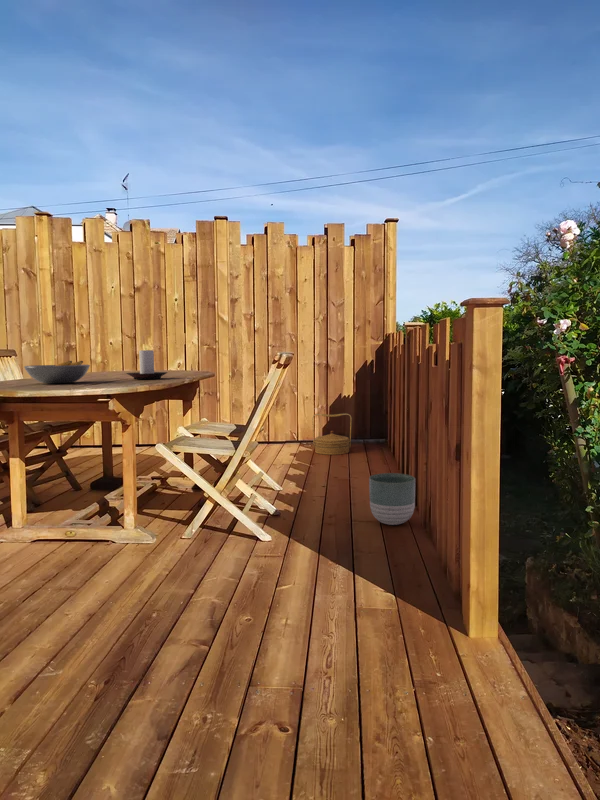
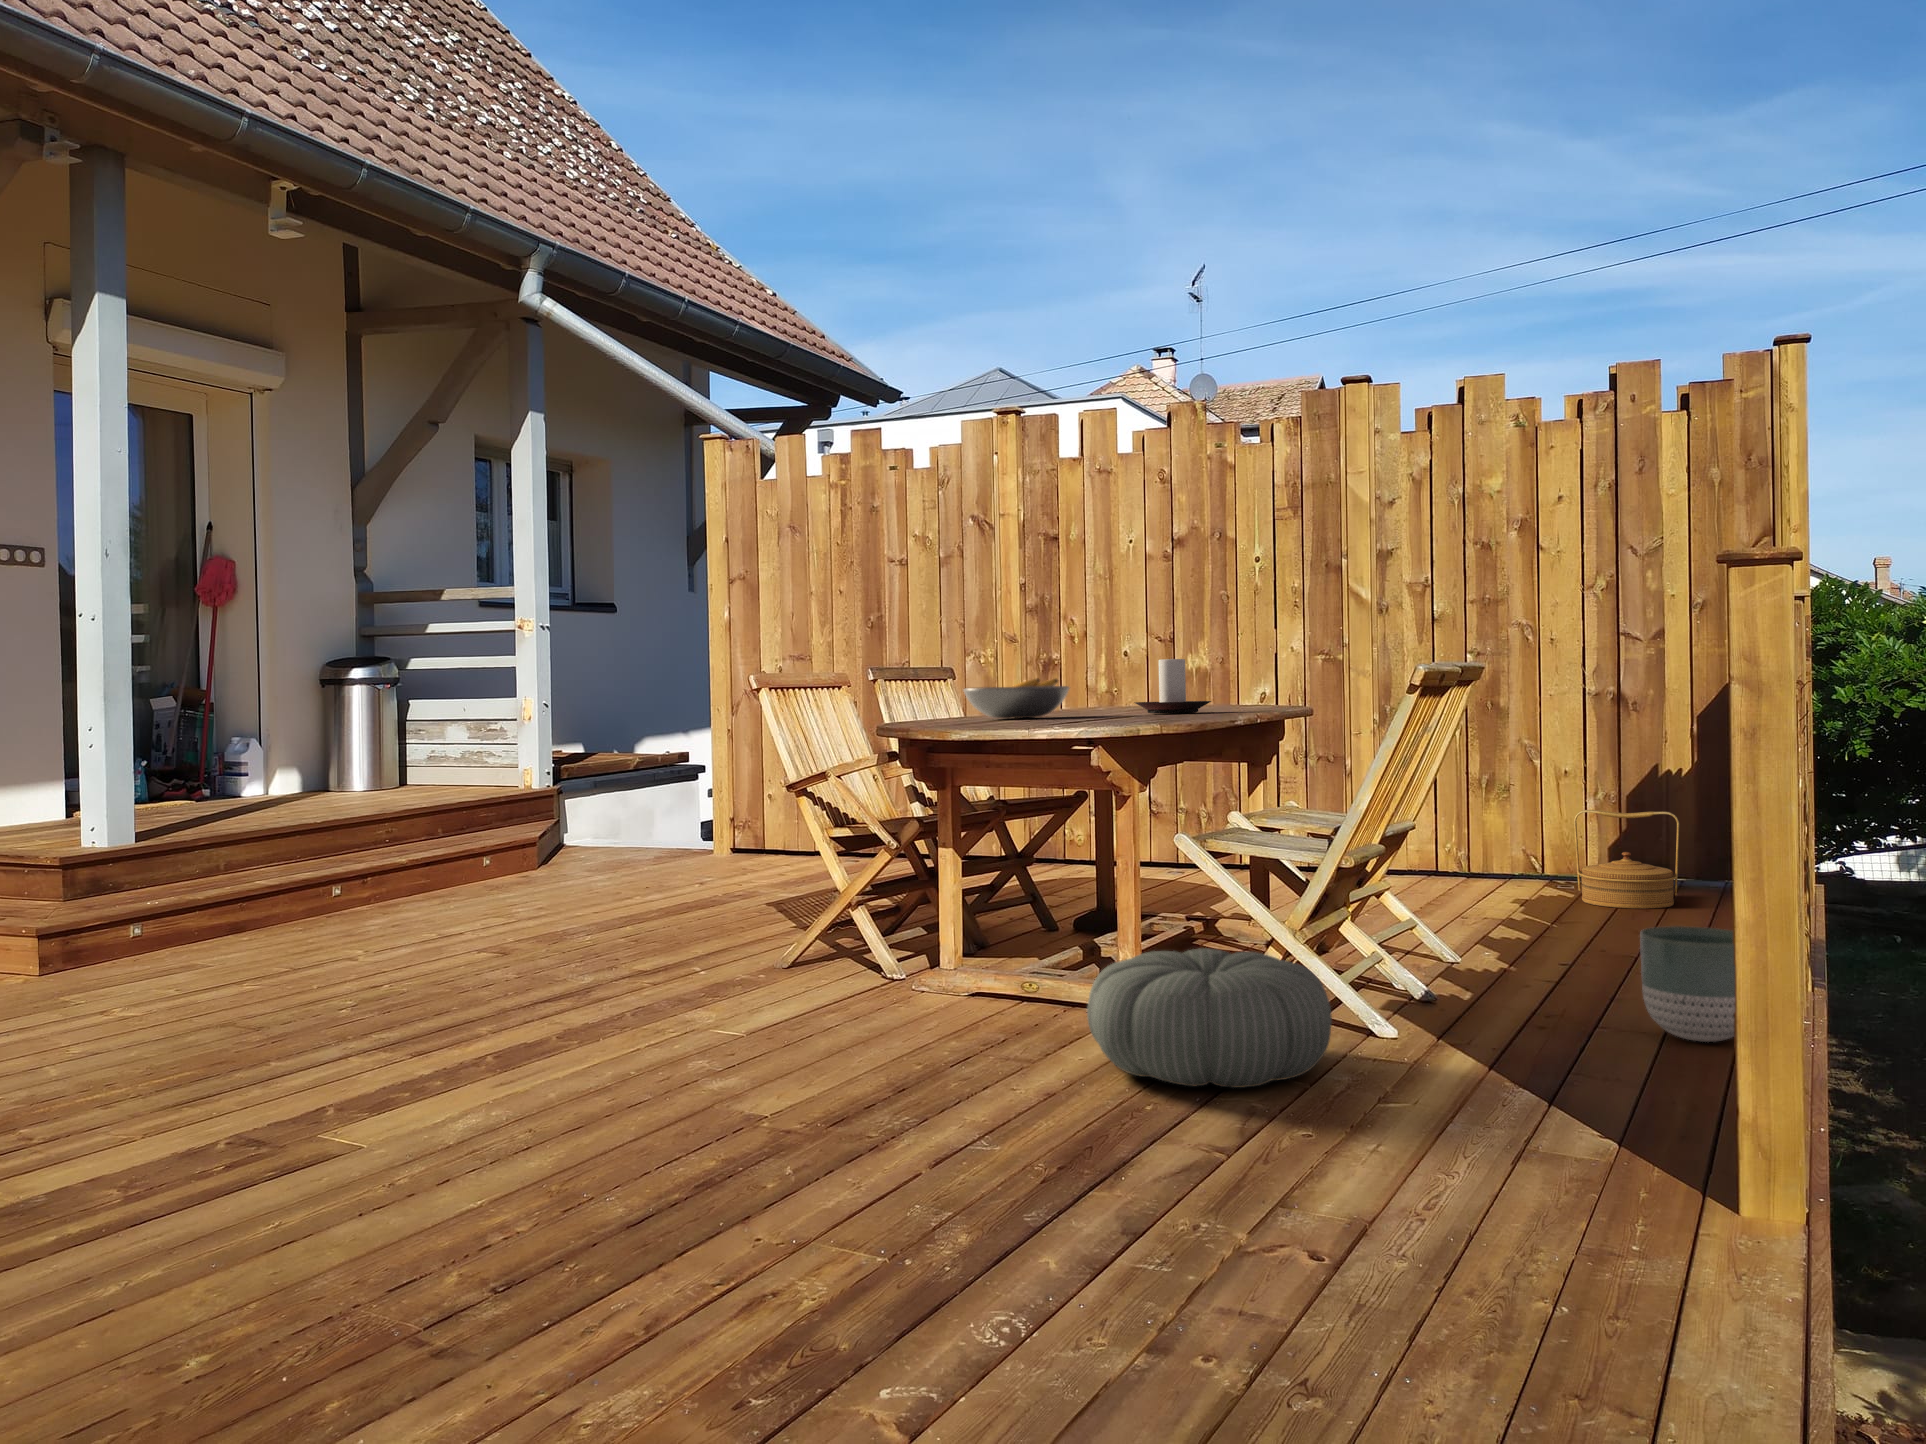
pouf: none [112,509,247,594] -> present [1087,948,1332,1088]

